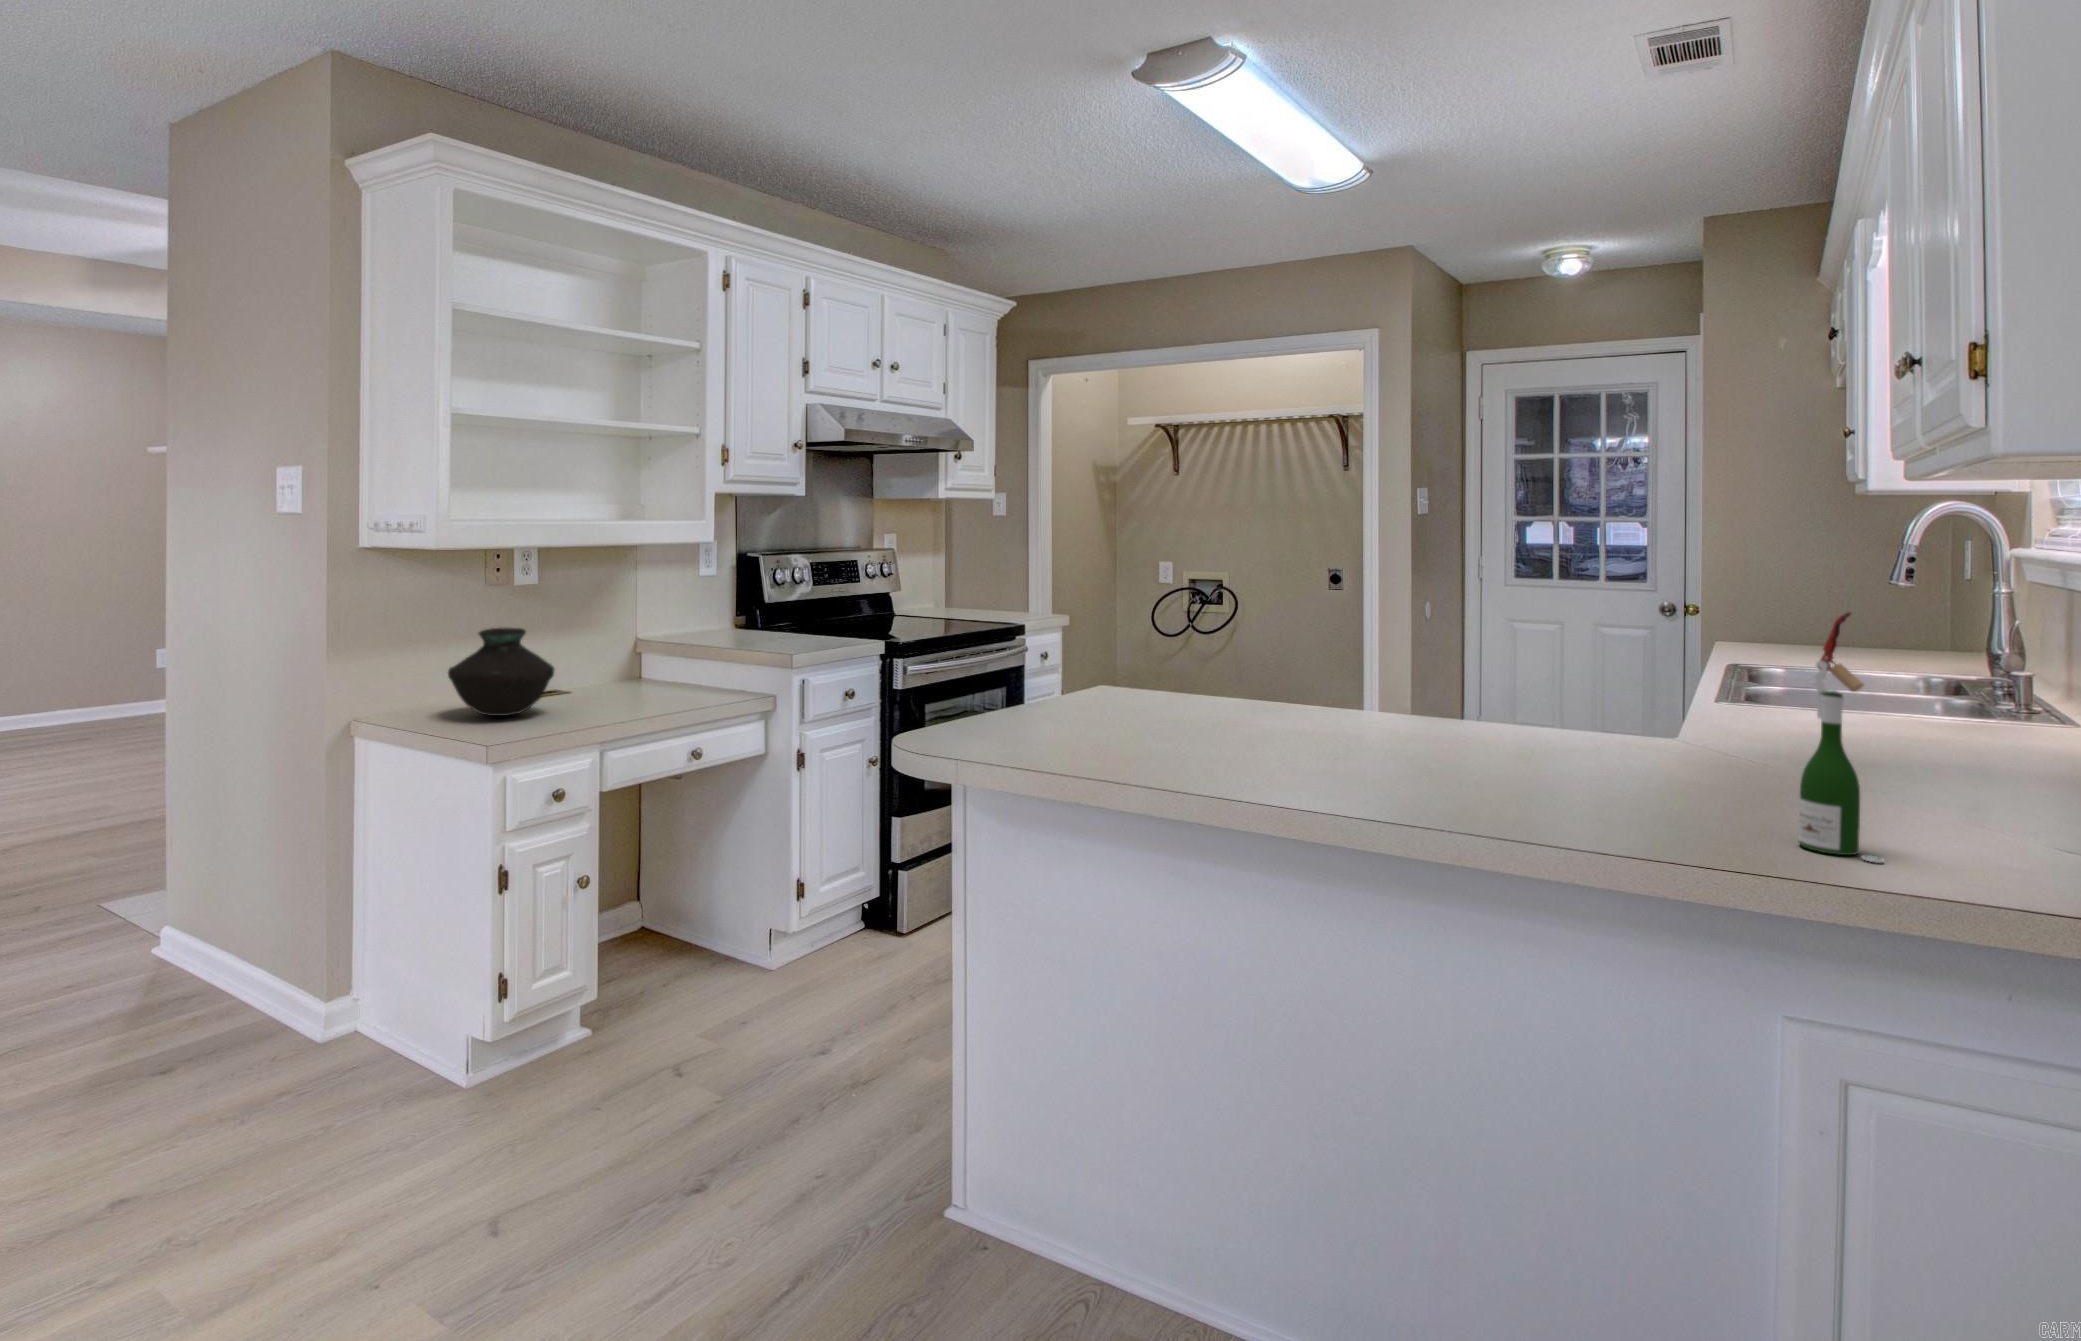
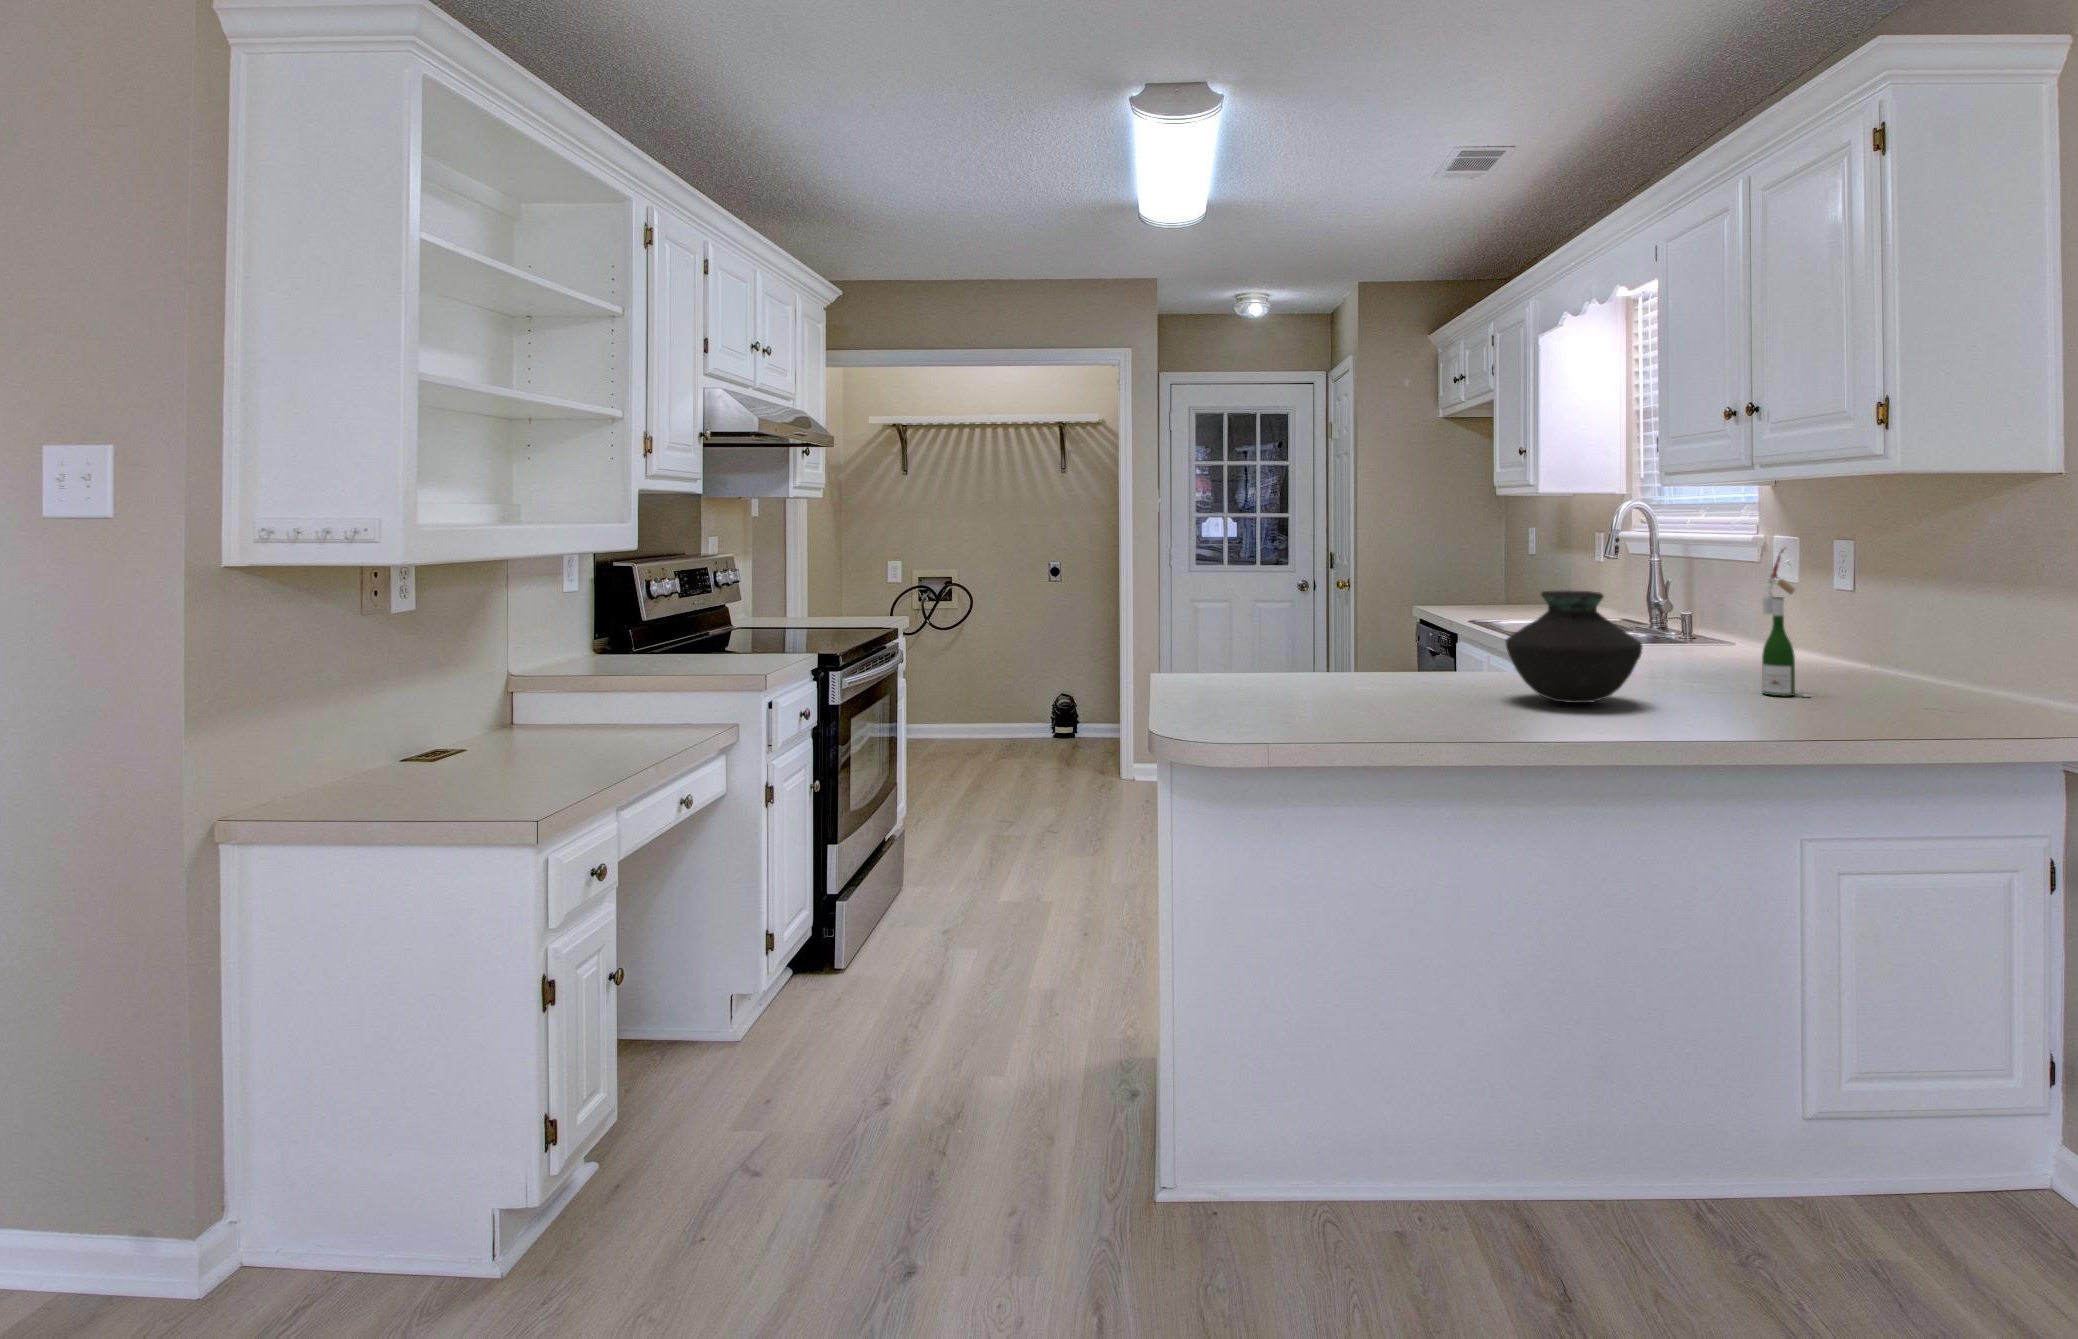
vase: present [448,628,554,716] -> present [1505,591,1643,703]

